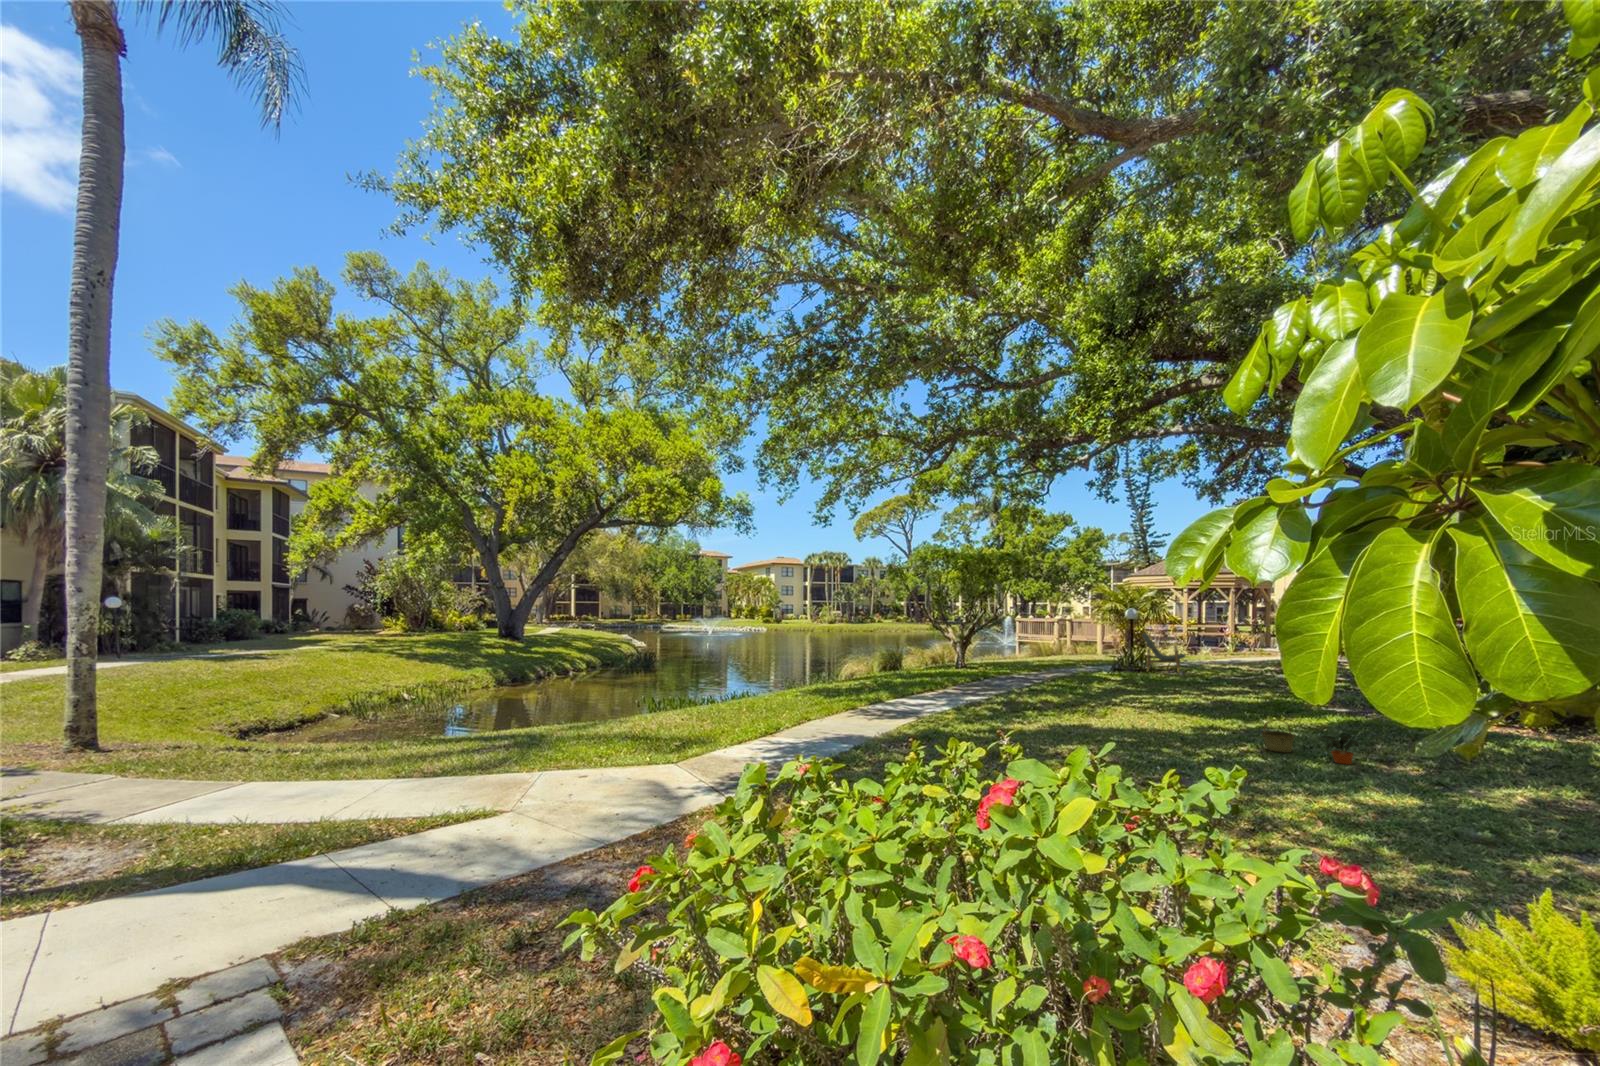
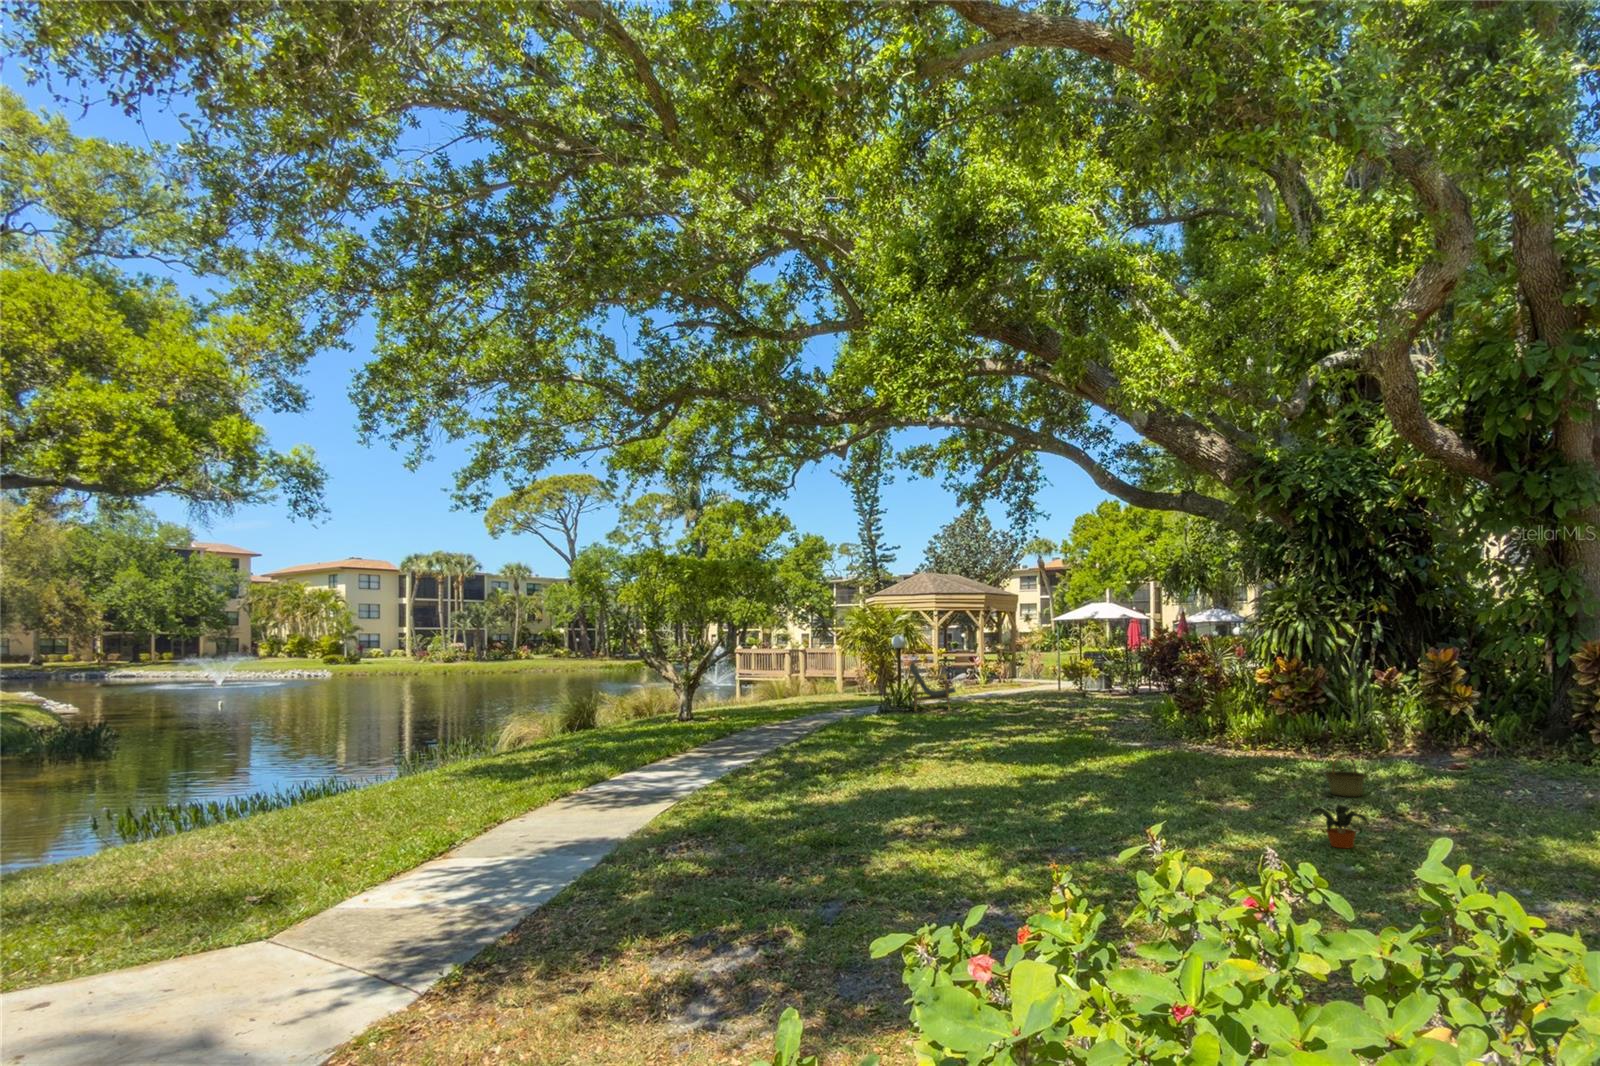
basket: present [1261,721,1295,753] -> present [1325,757,1365,797]
potted plant: present [1320,735,1359,764] -> present [1310,805,1368,848]

